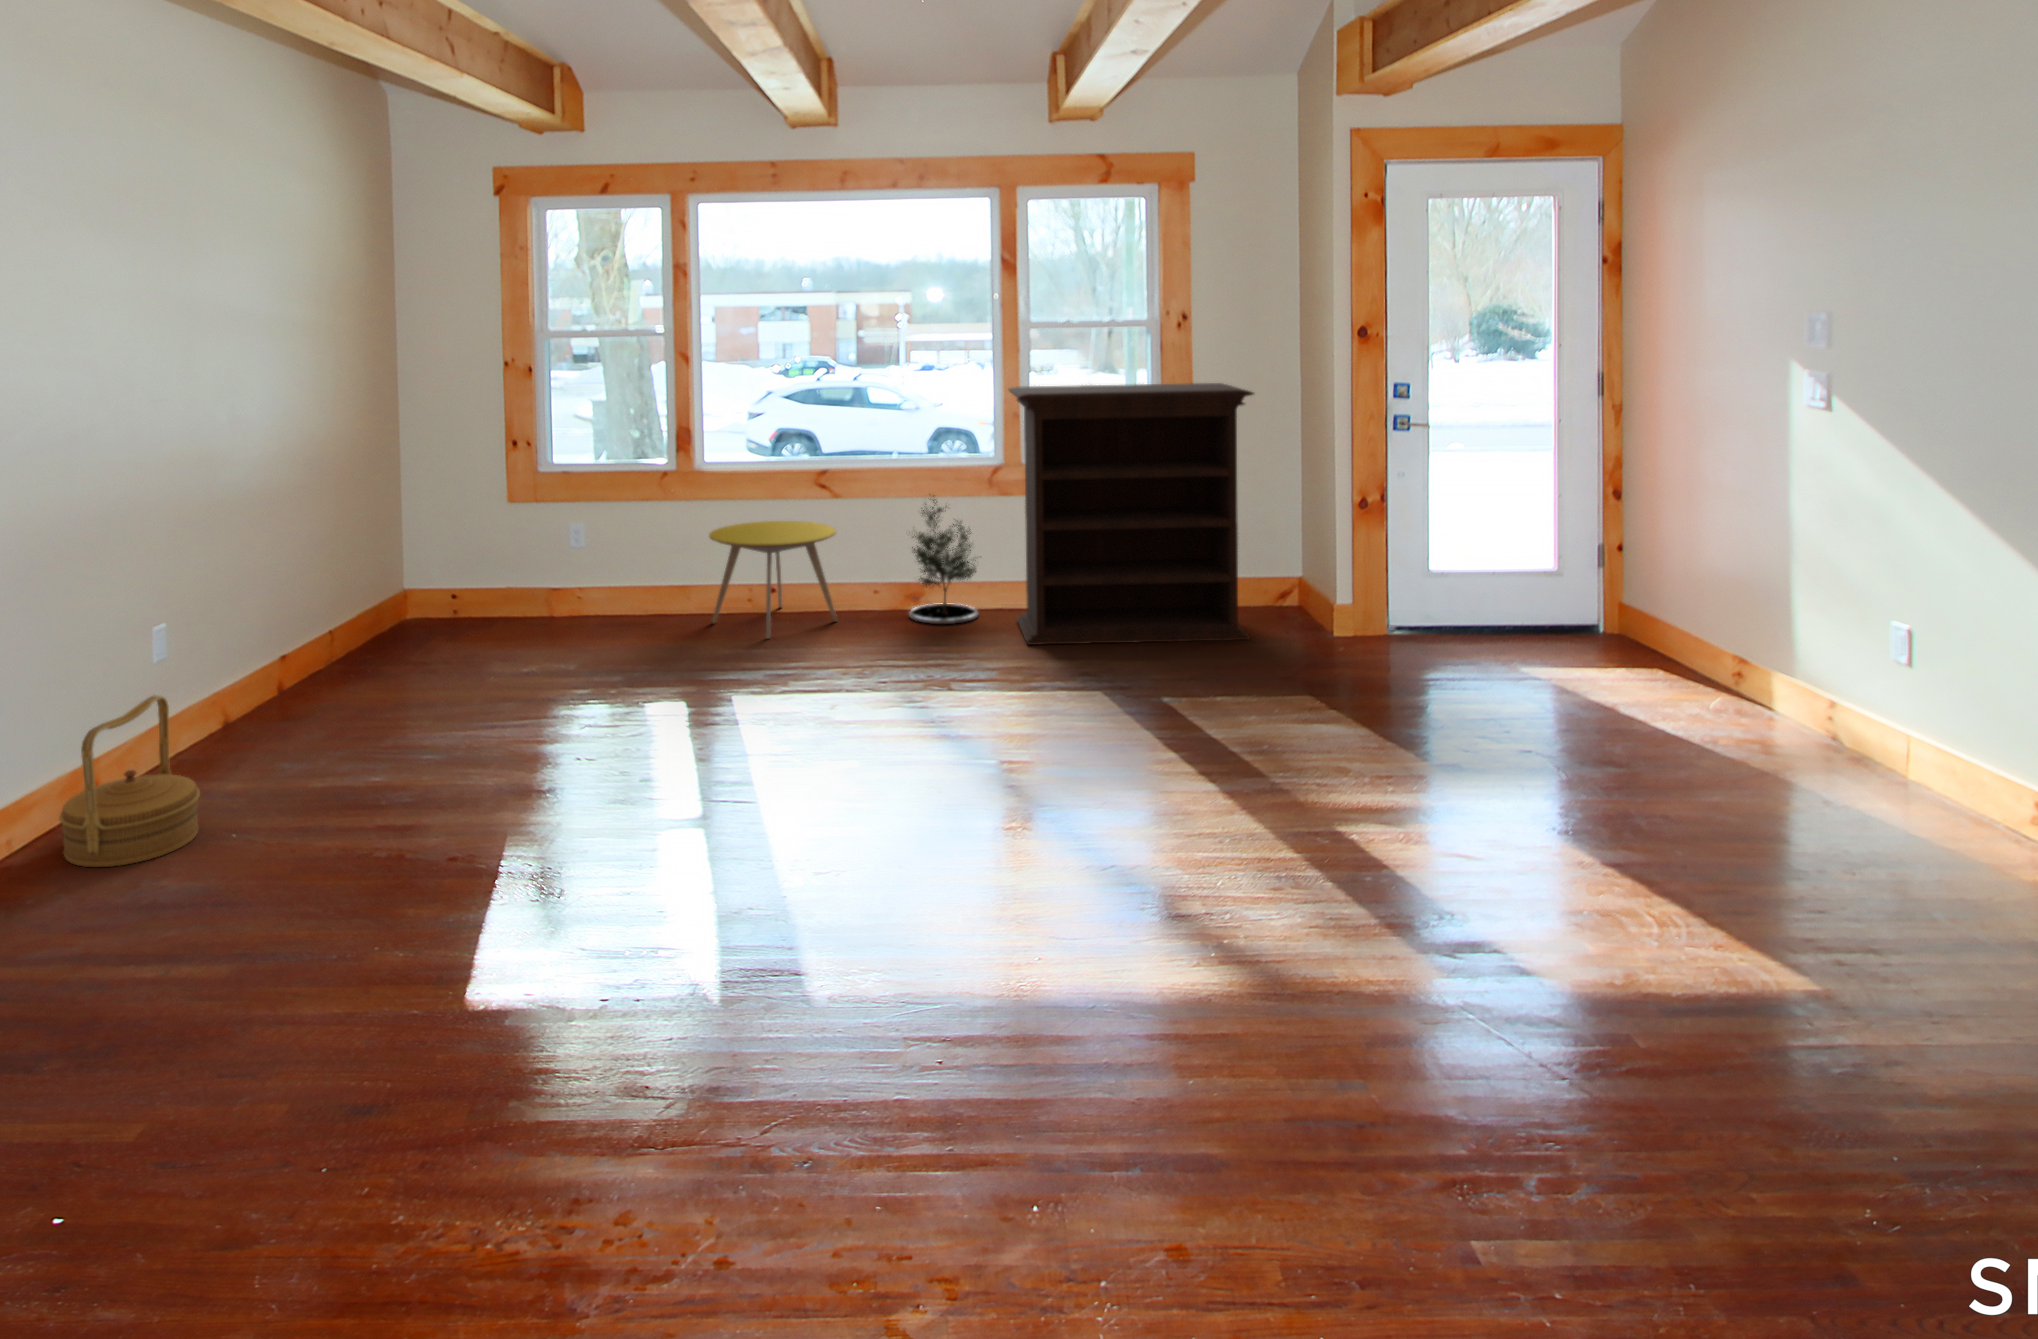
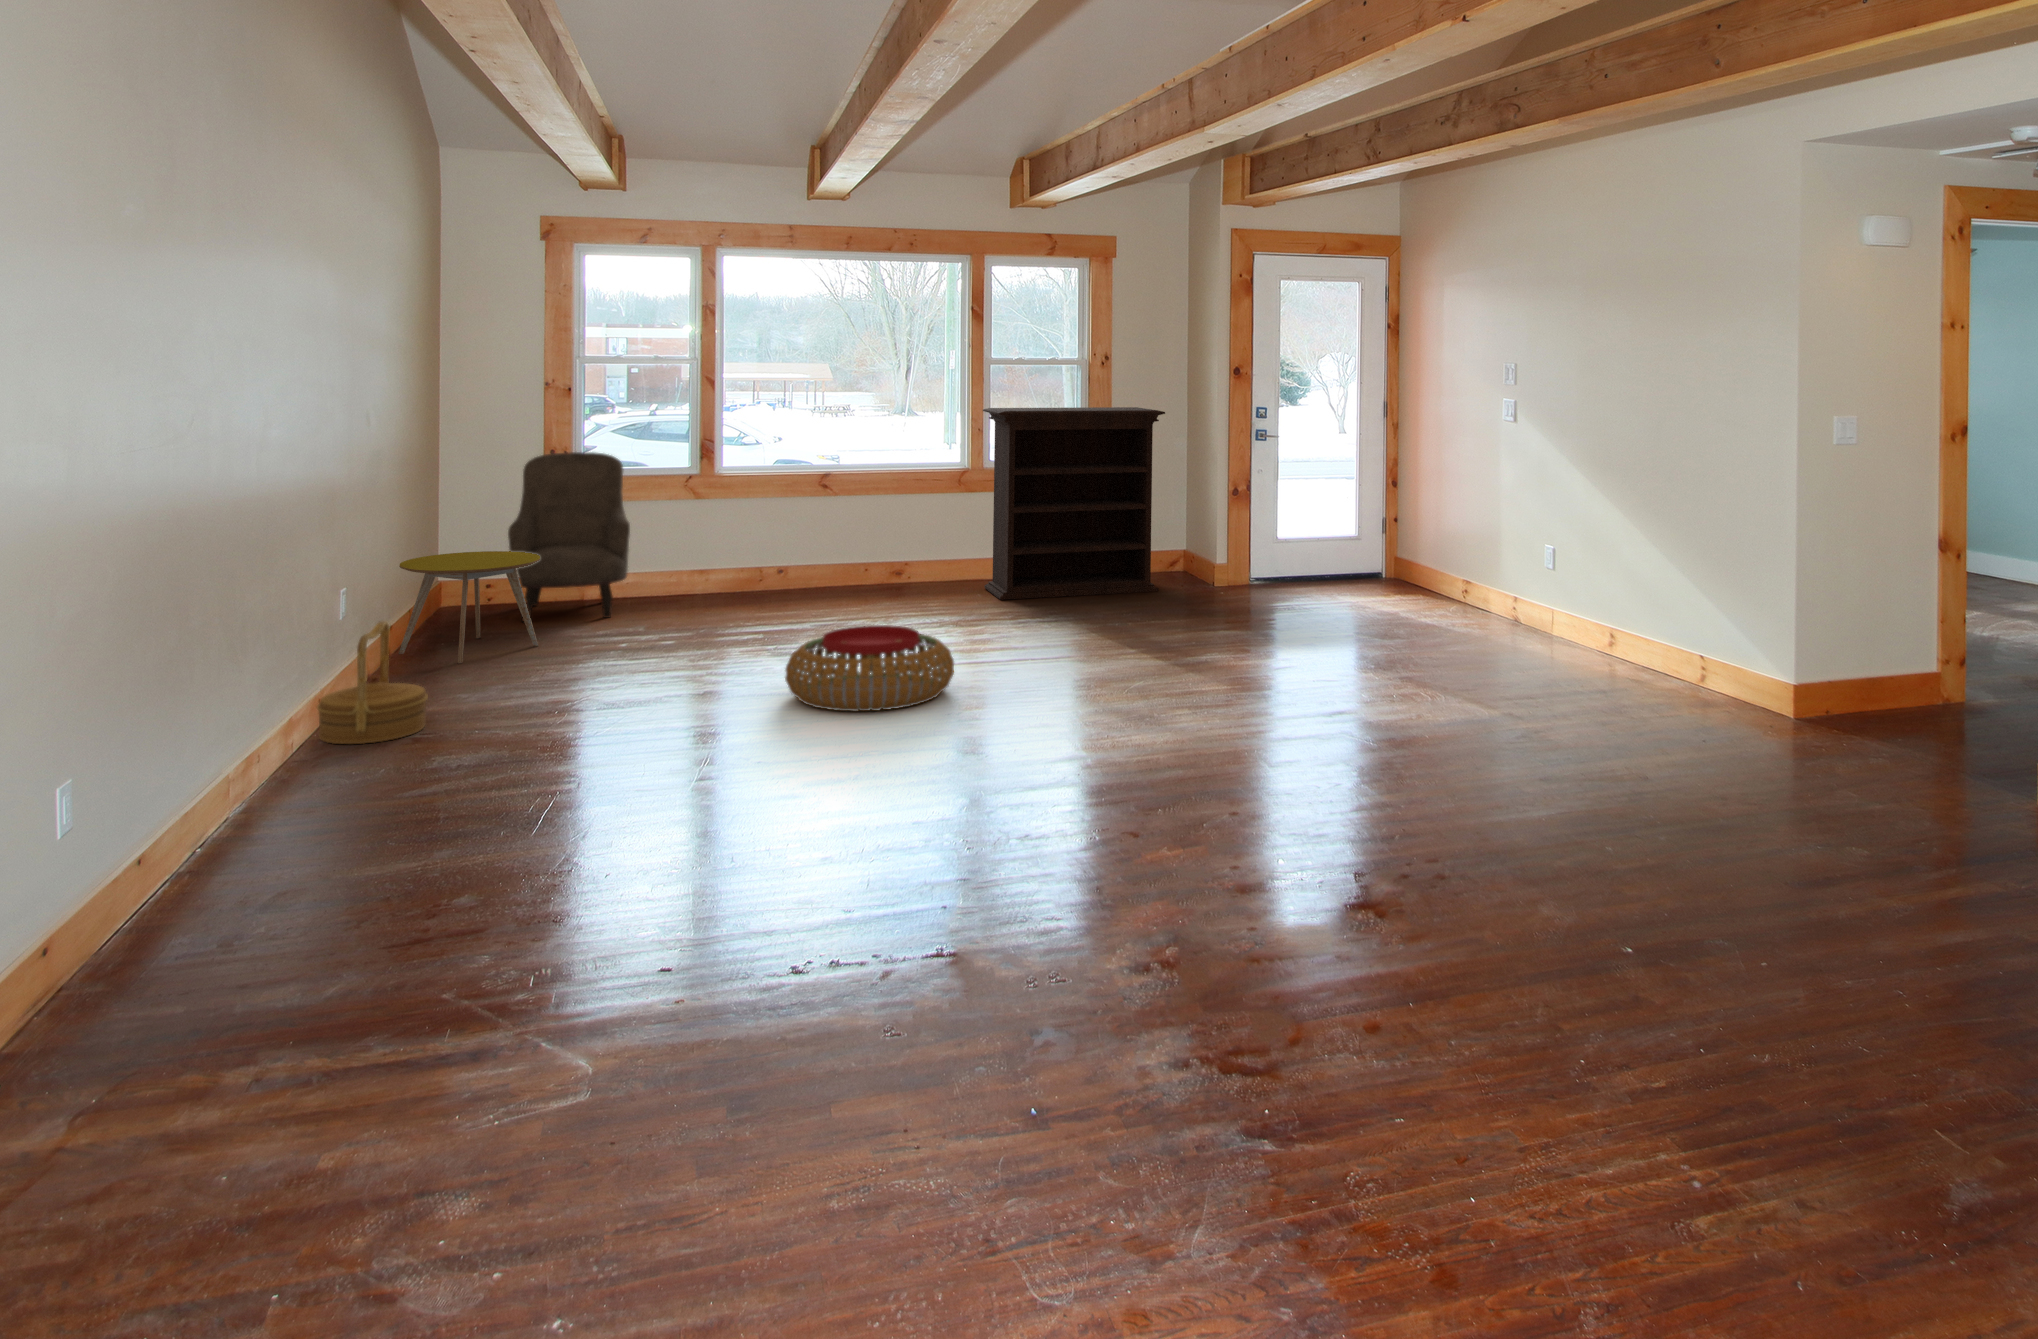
armchair: none [448,443,585,649] -> present [508,452,630,618]
potted tree: present [909,499,978,624] -> none [896,490,956,592]
side table: present [709,521,837,639] -> present [399,551,540,664]
pouf: none [637,725,877,875] -> present [785,625,954,711]

